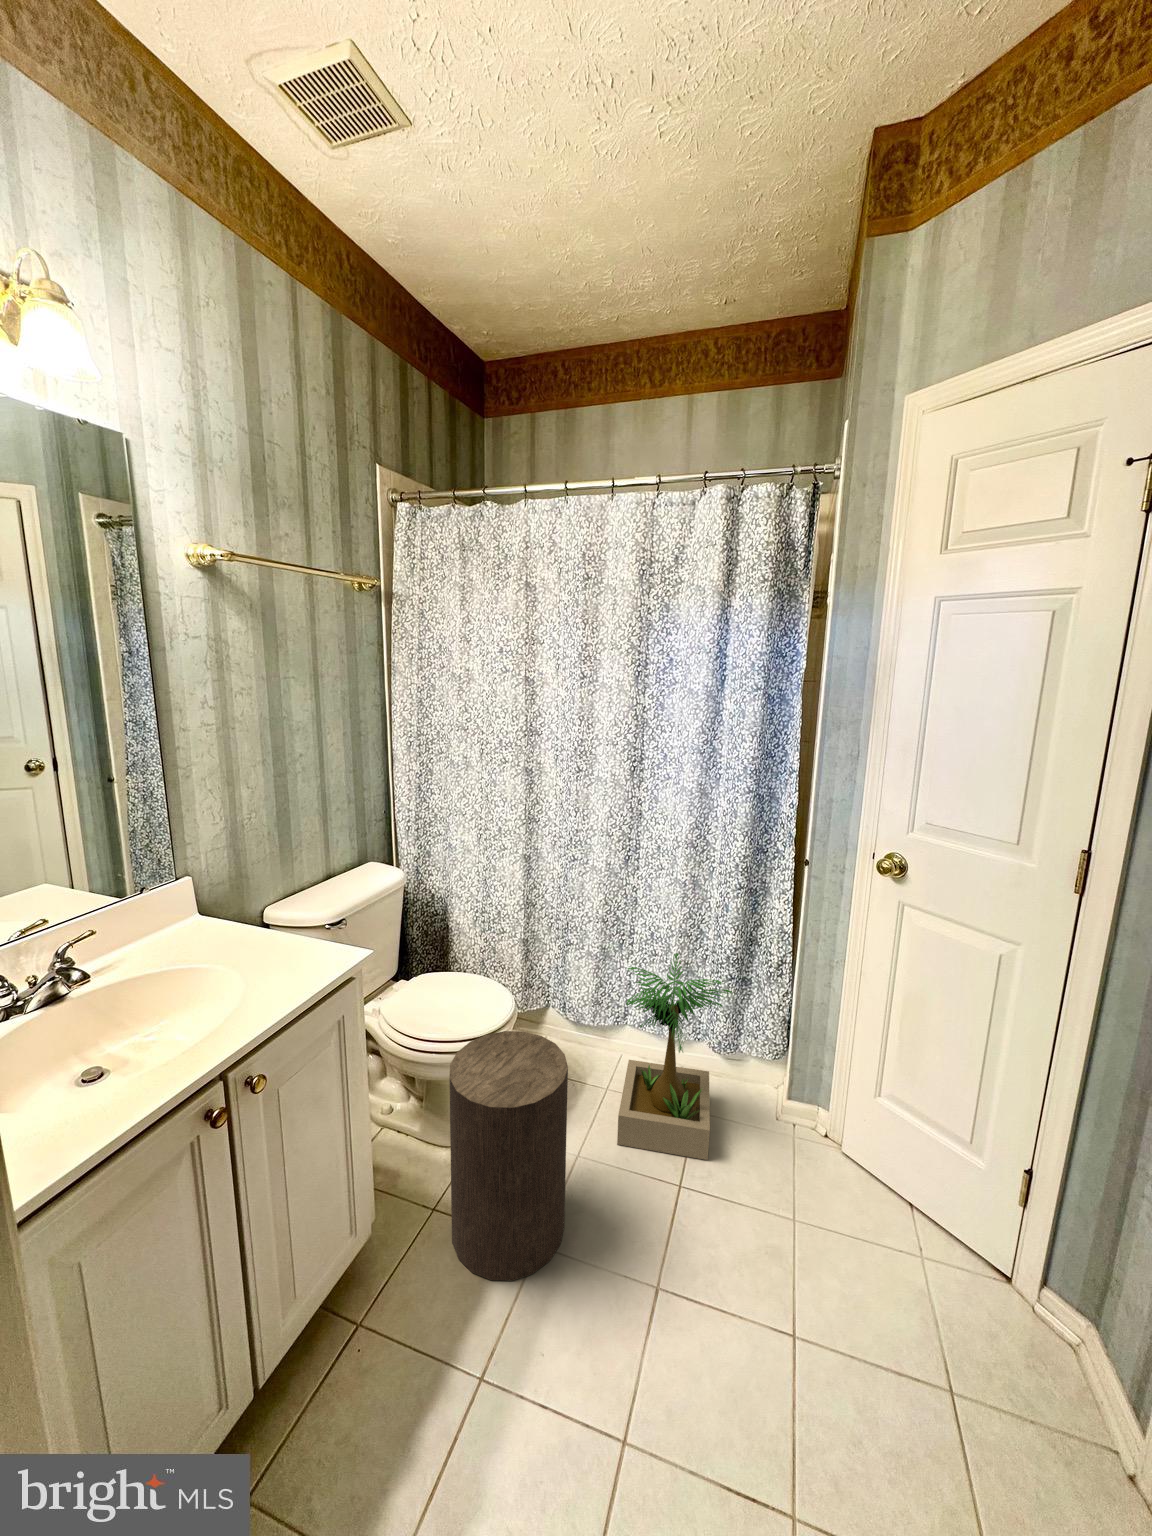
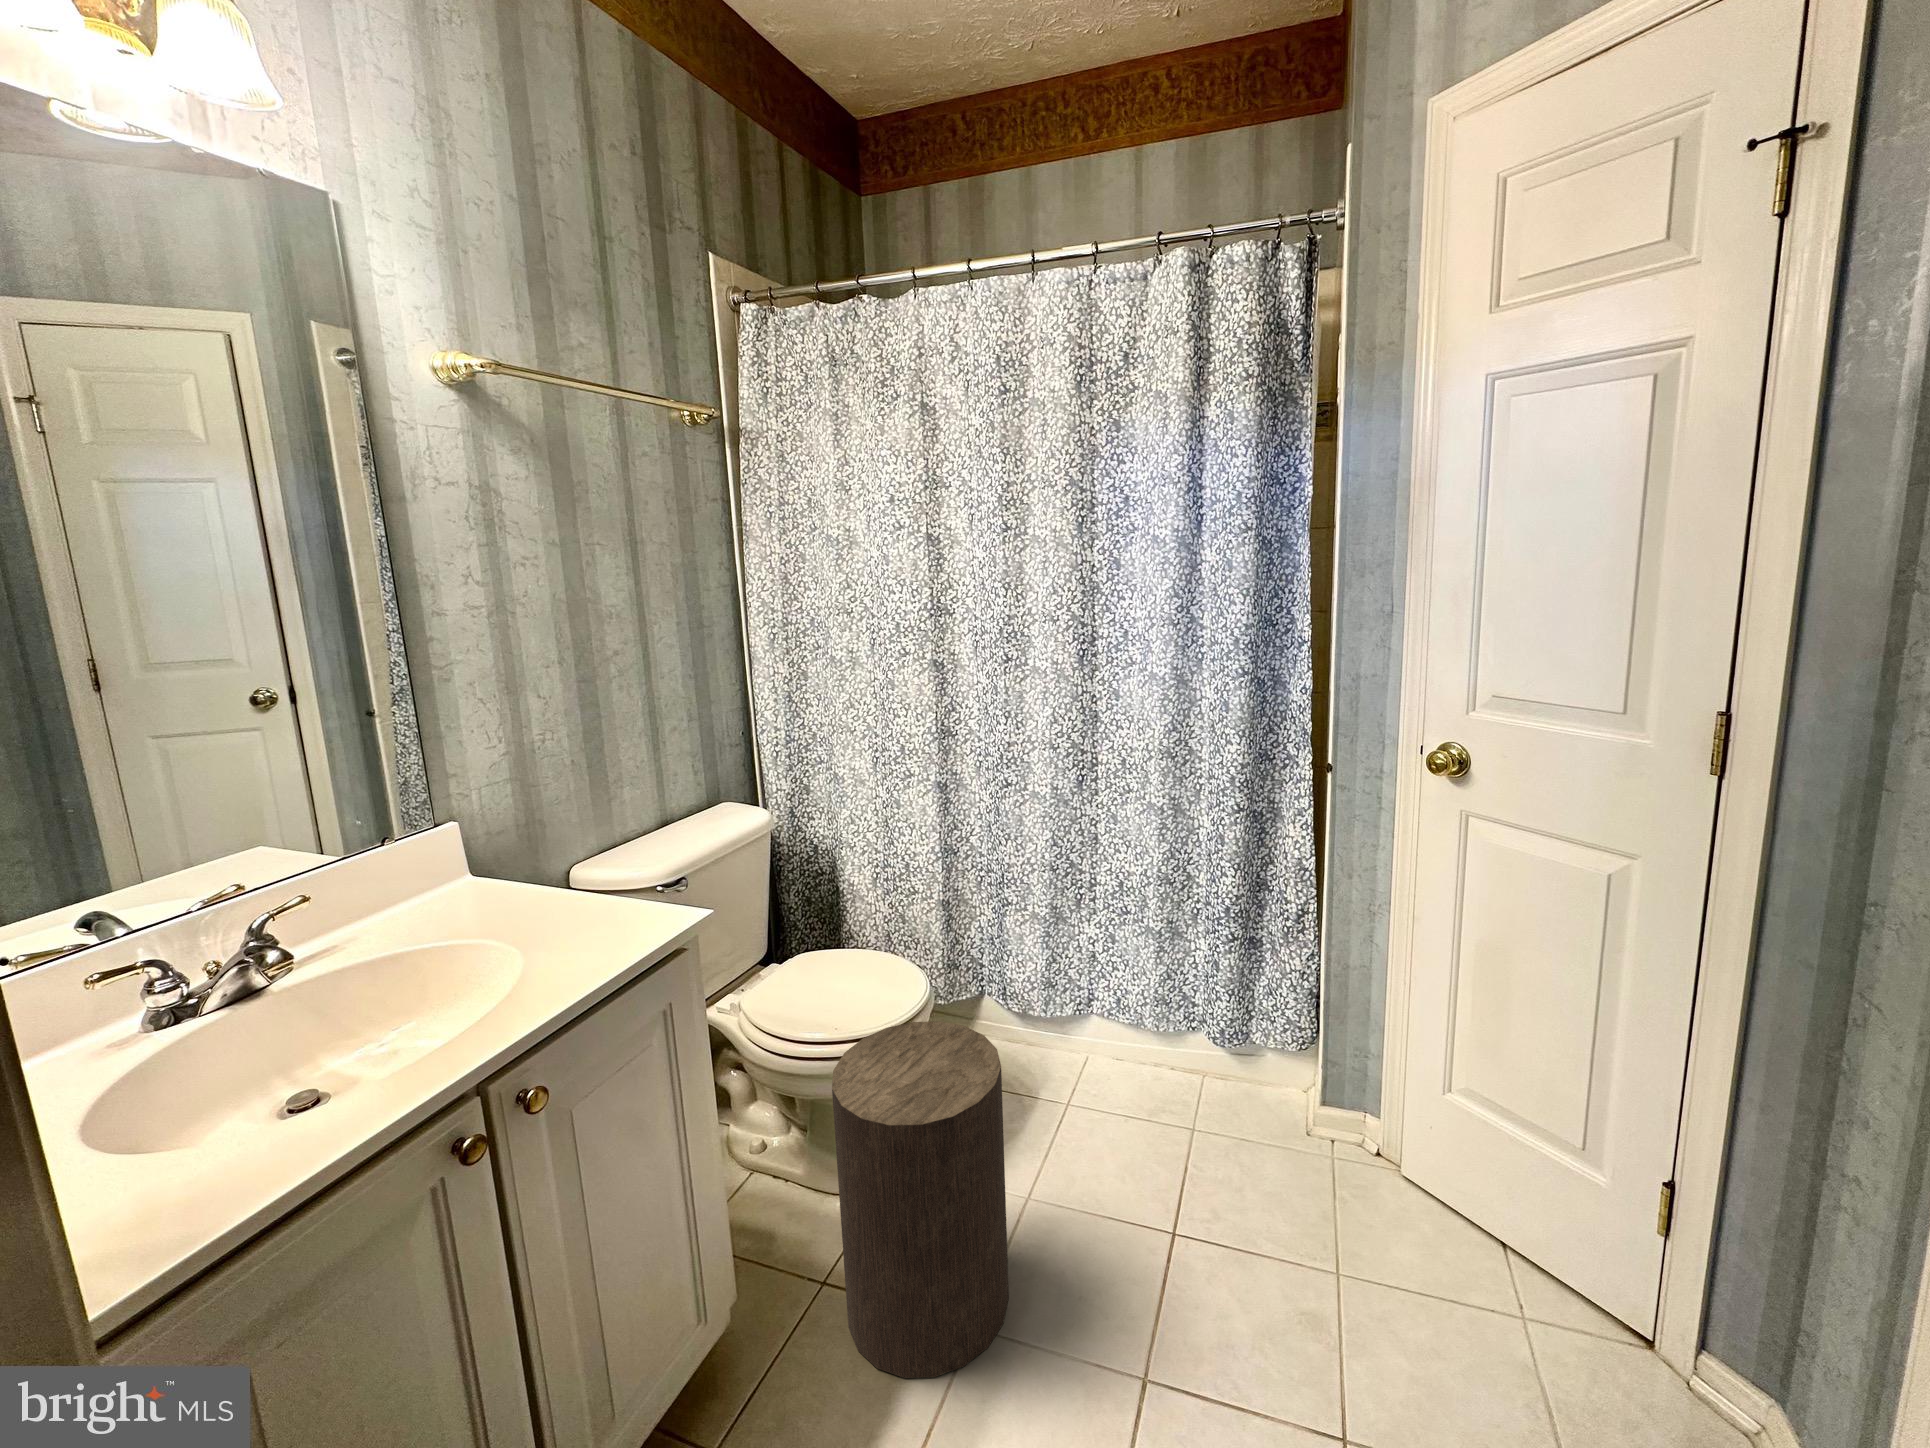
potted plant: present [617,953,732,1160] -> none [1073,902,1255,1196]

